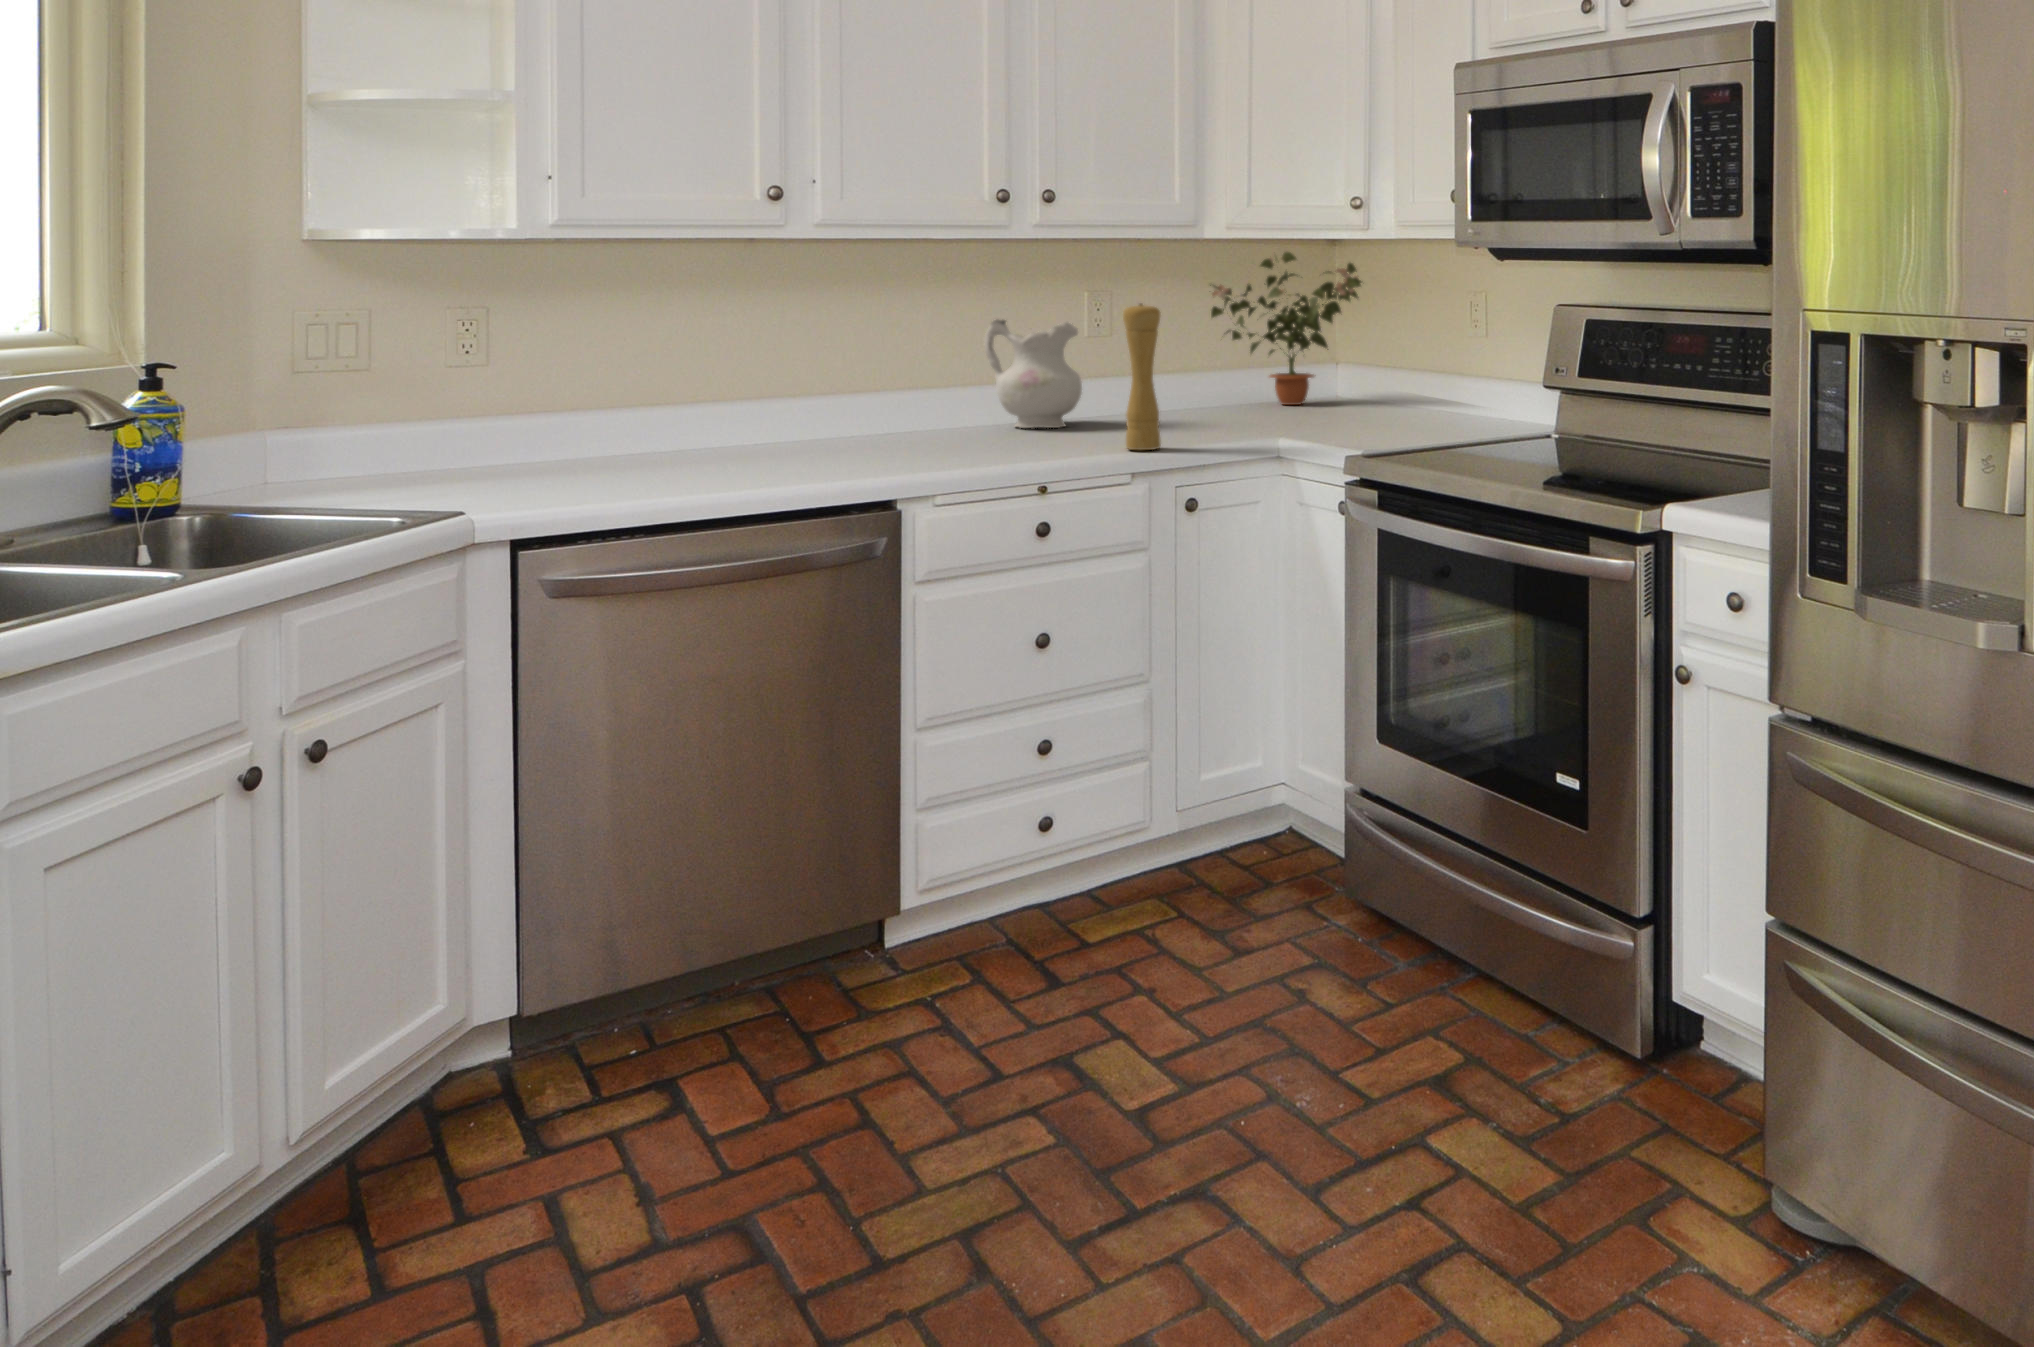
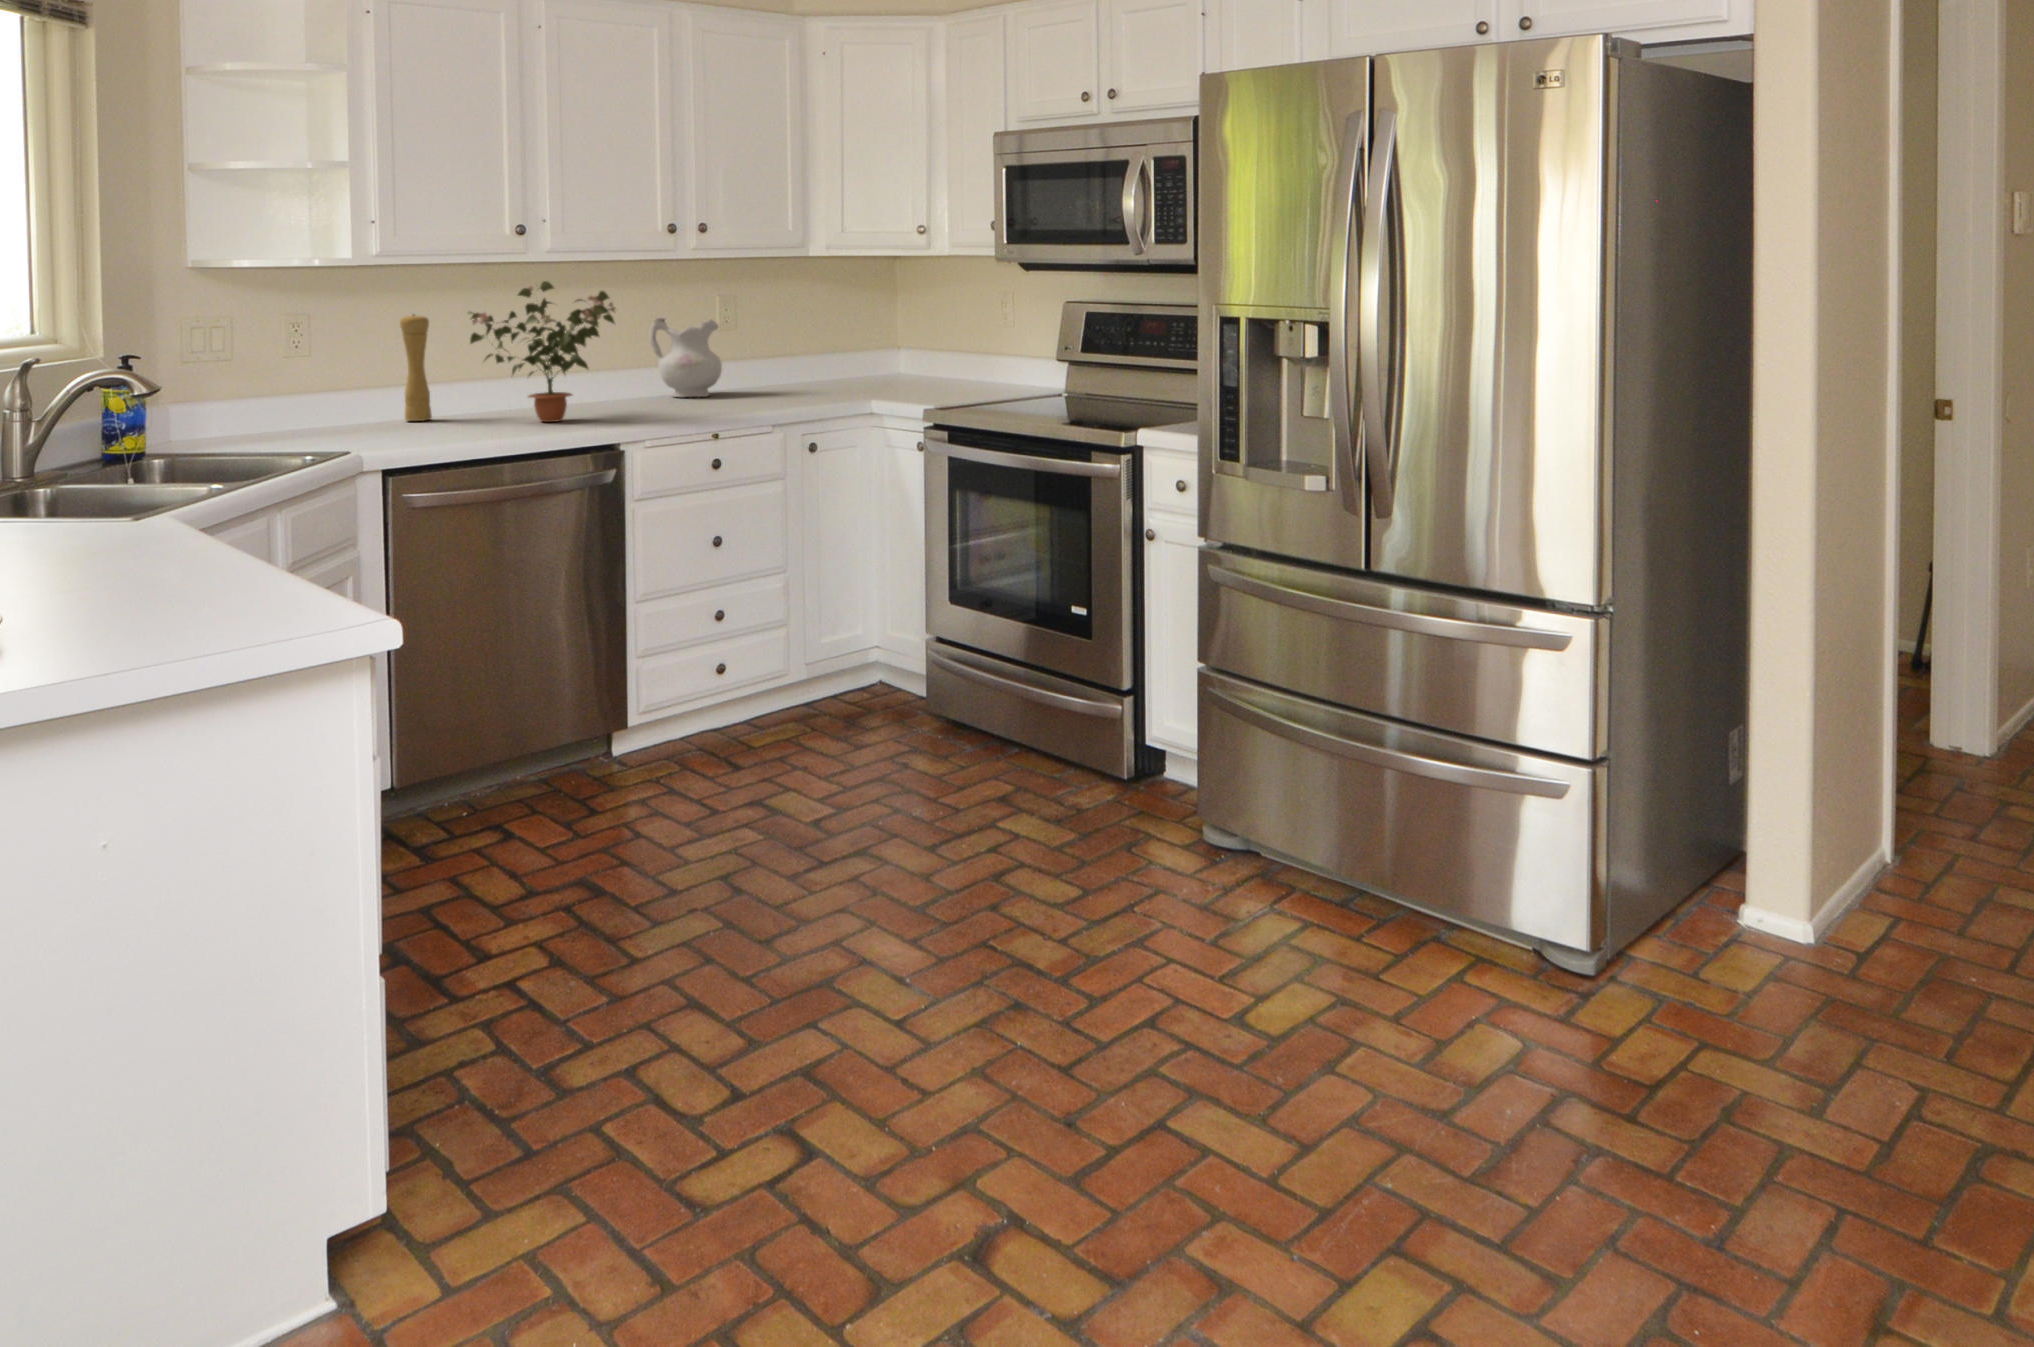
potted plant: present [1210,252,1361,405] -> present [469,281,615,422]
pepper mill: present [1123,304,1161,450] -> present [400,314,432,421]

